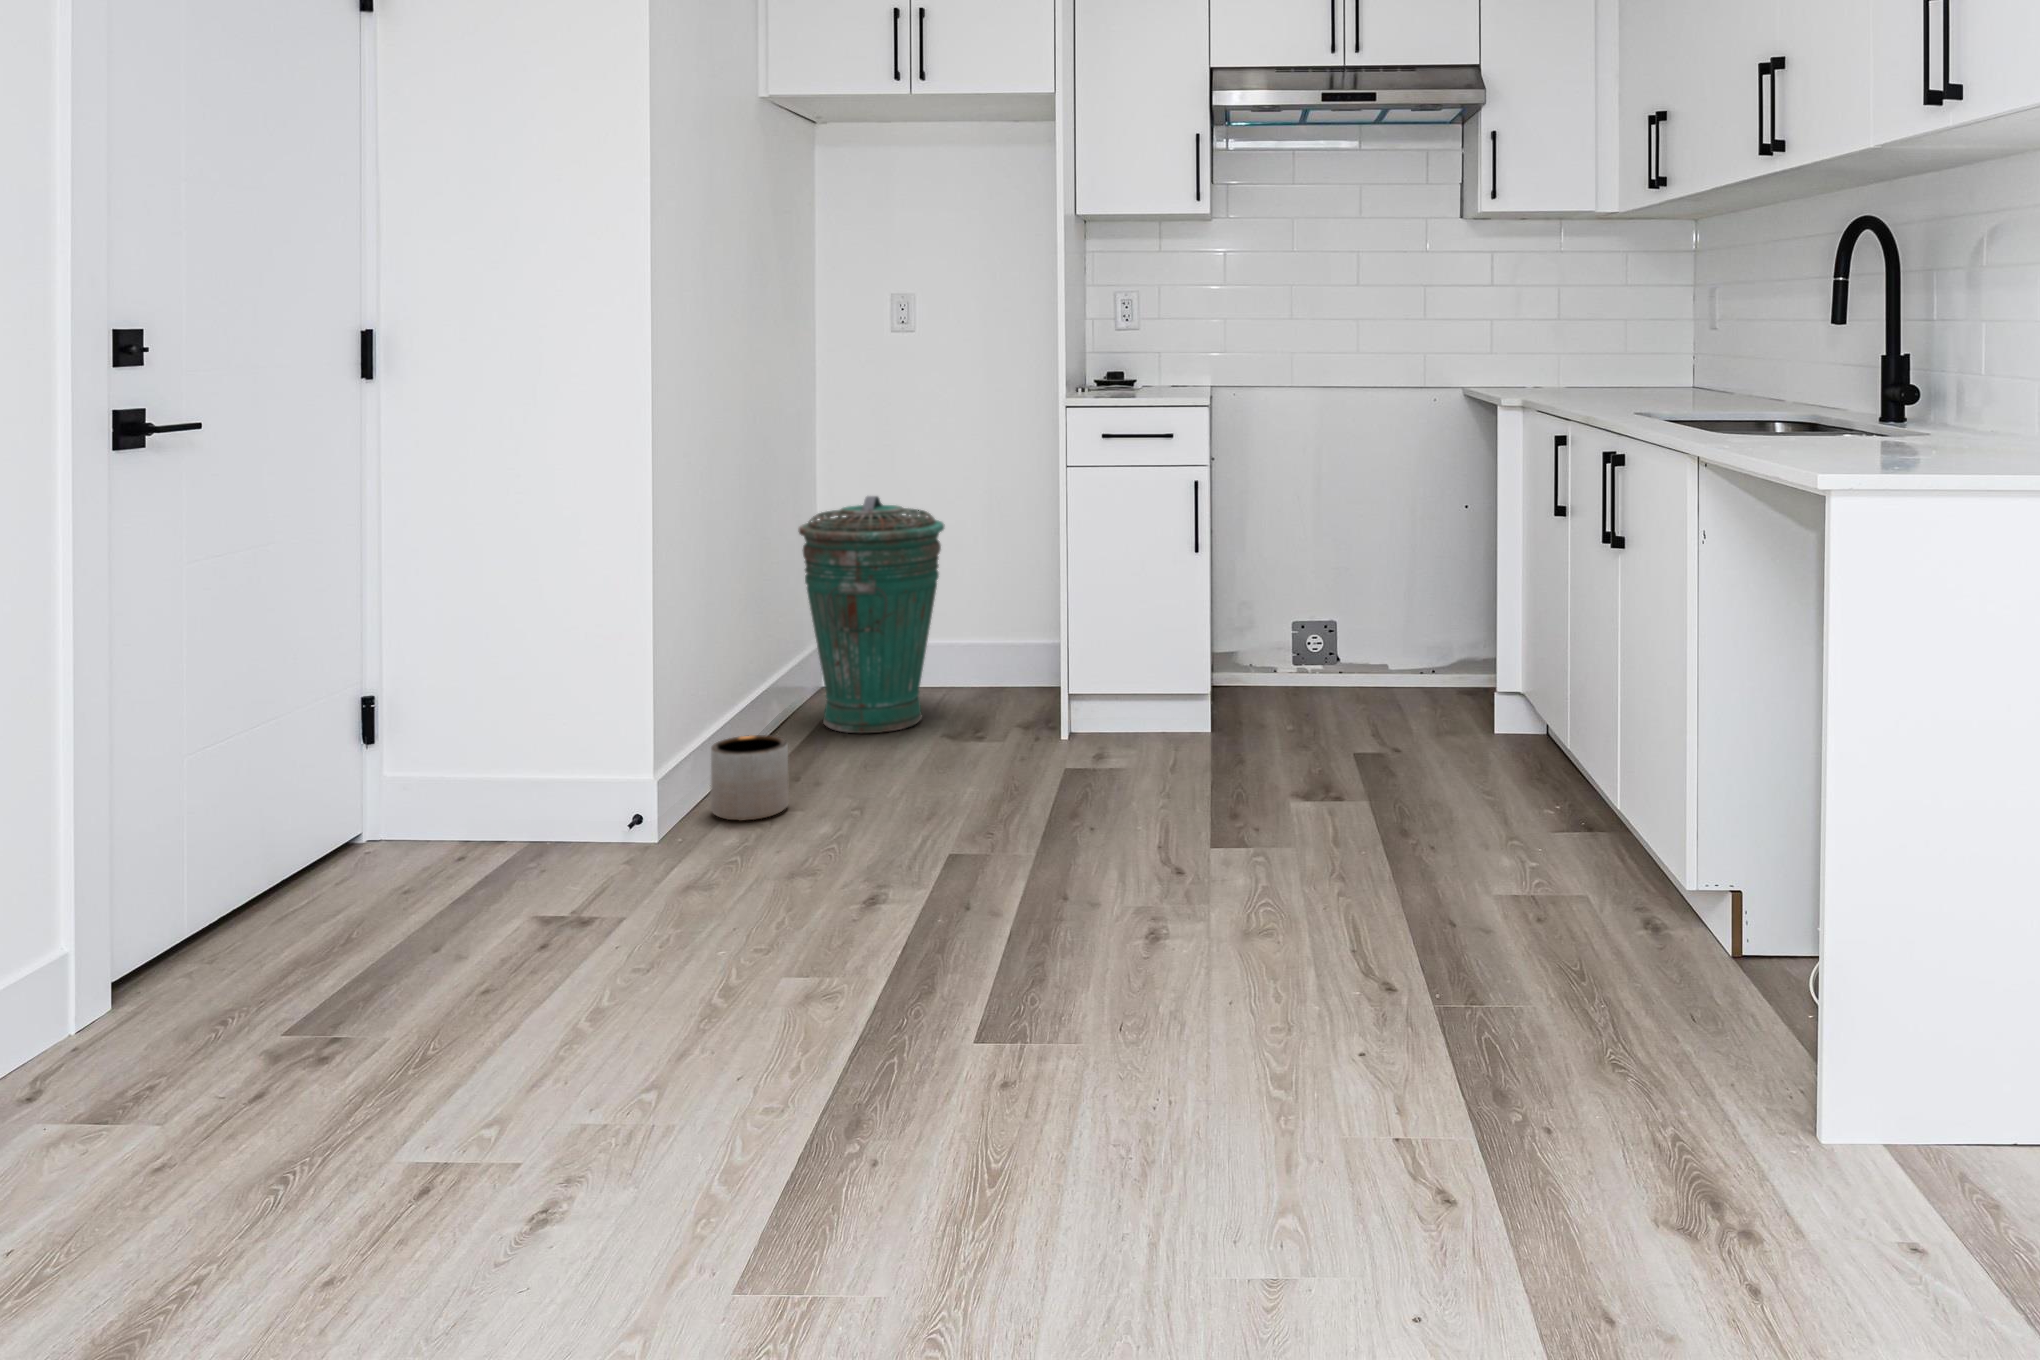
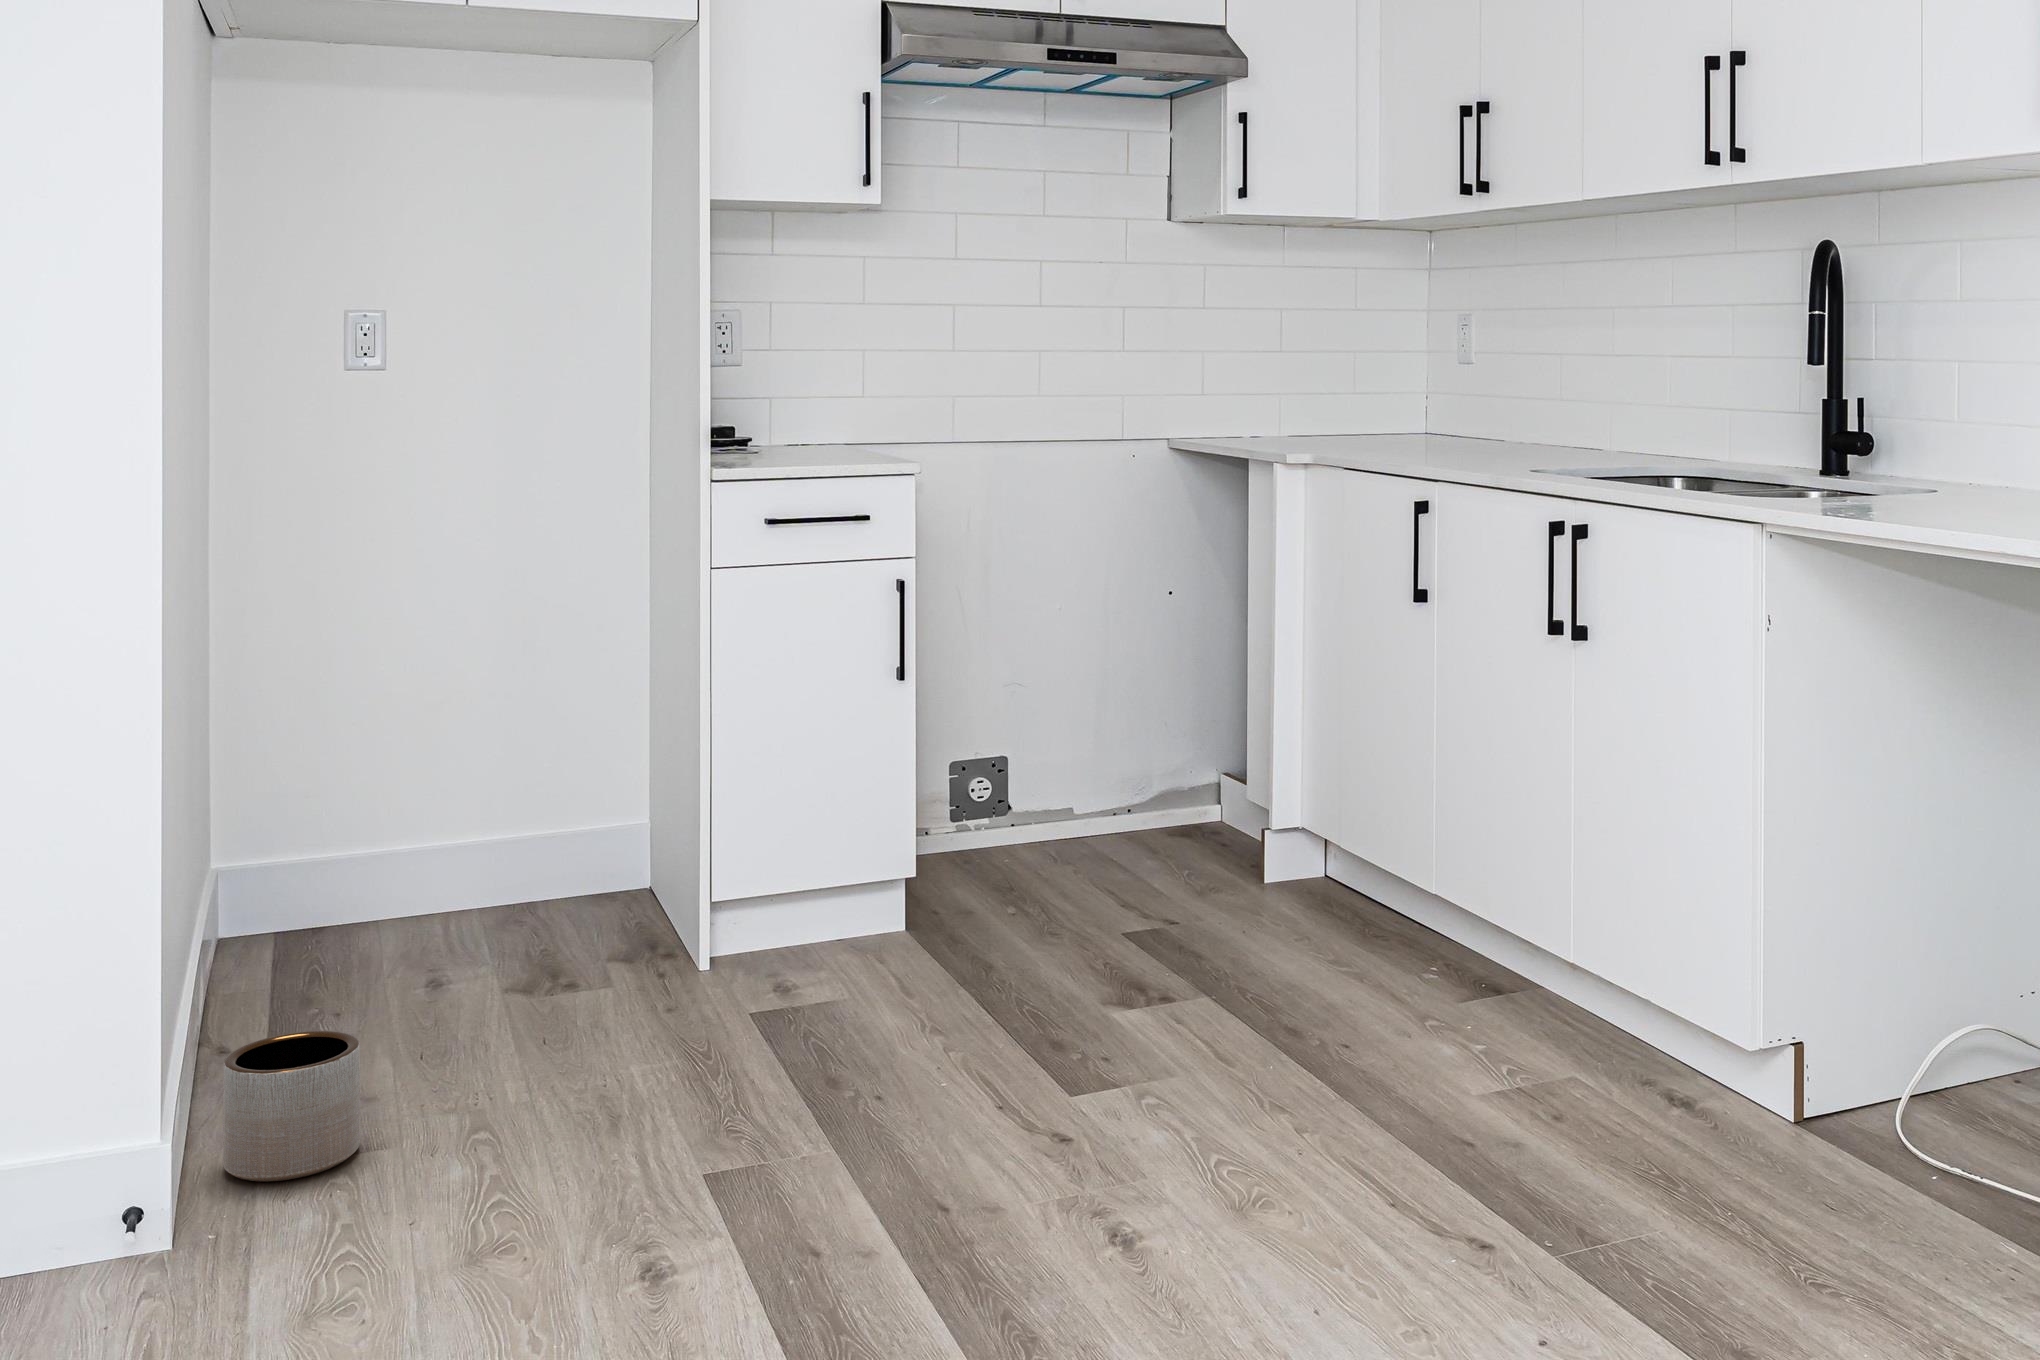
trash can: present [799,496,944,733] -> none [244,628,490,1004]

